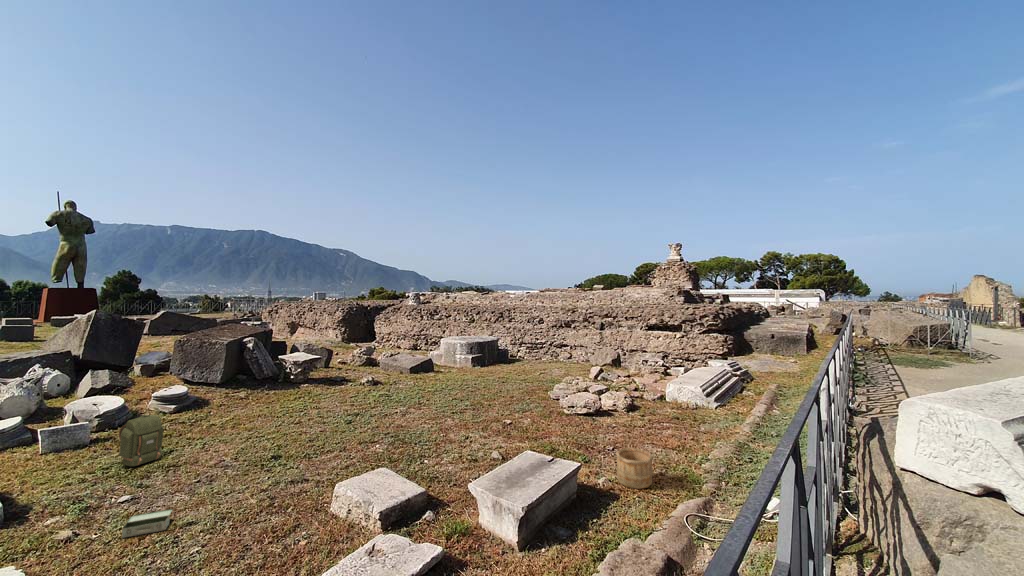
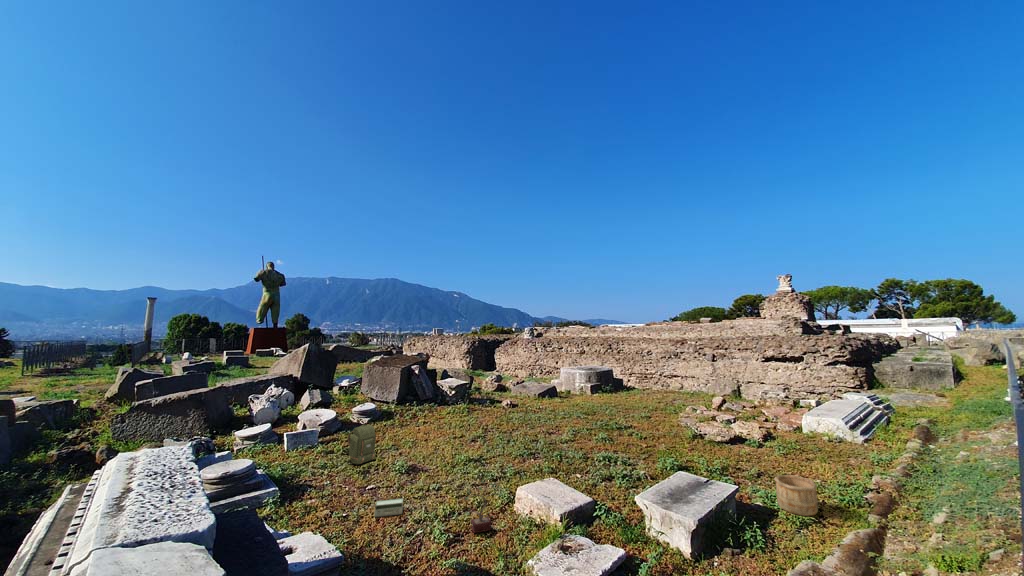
potted plant: none [242,477,307,546] -> present [466,478,508,533]

